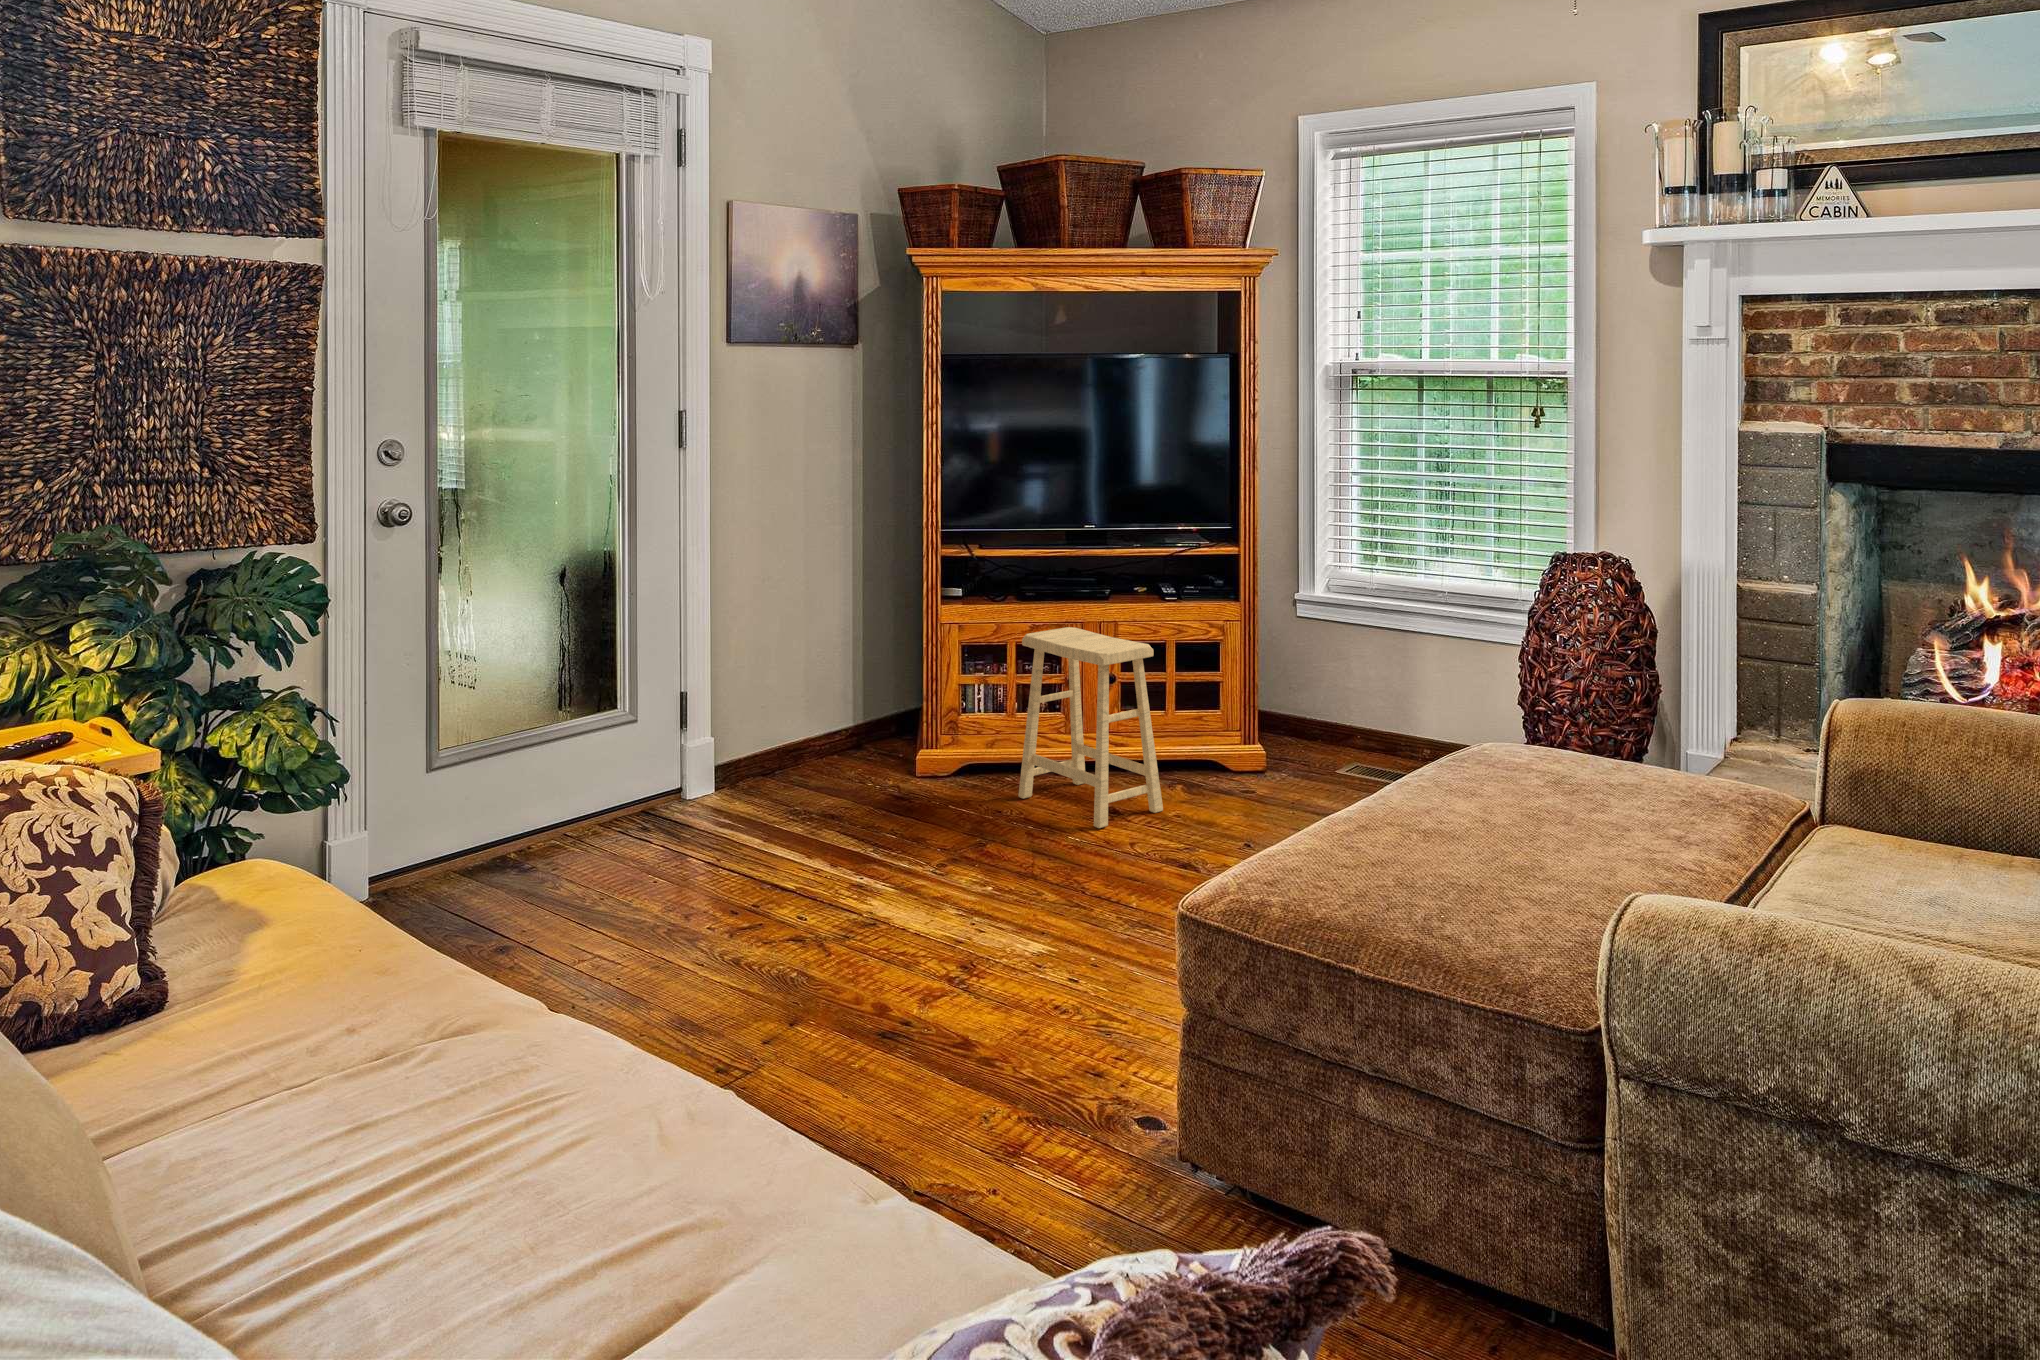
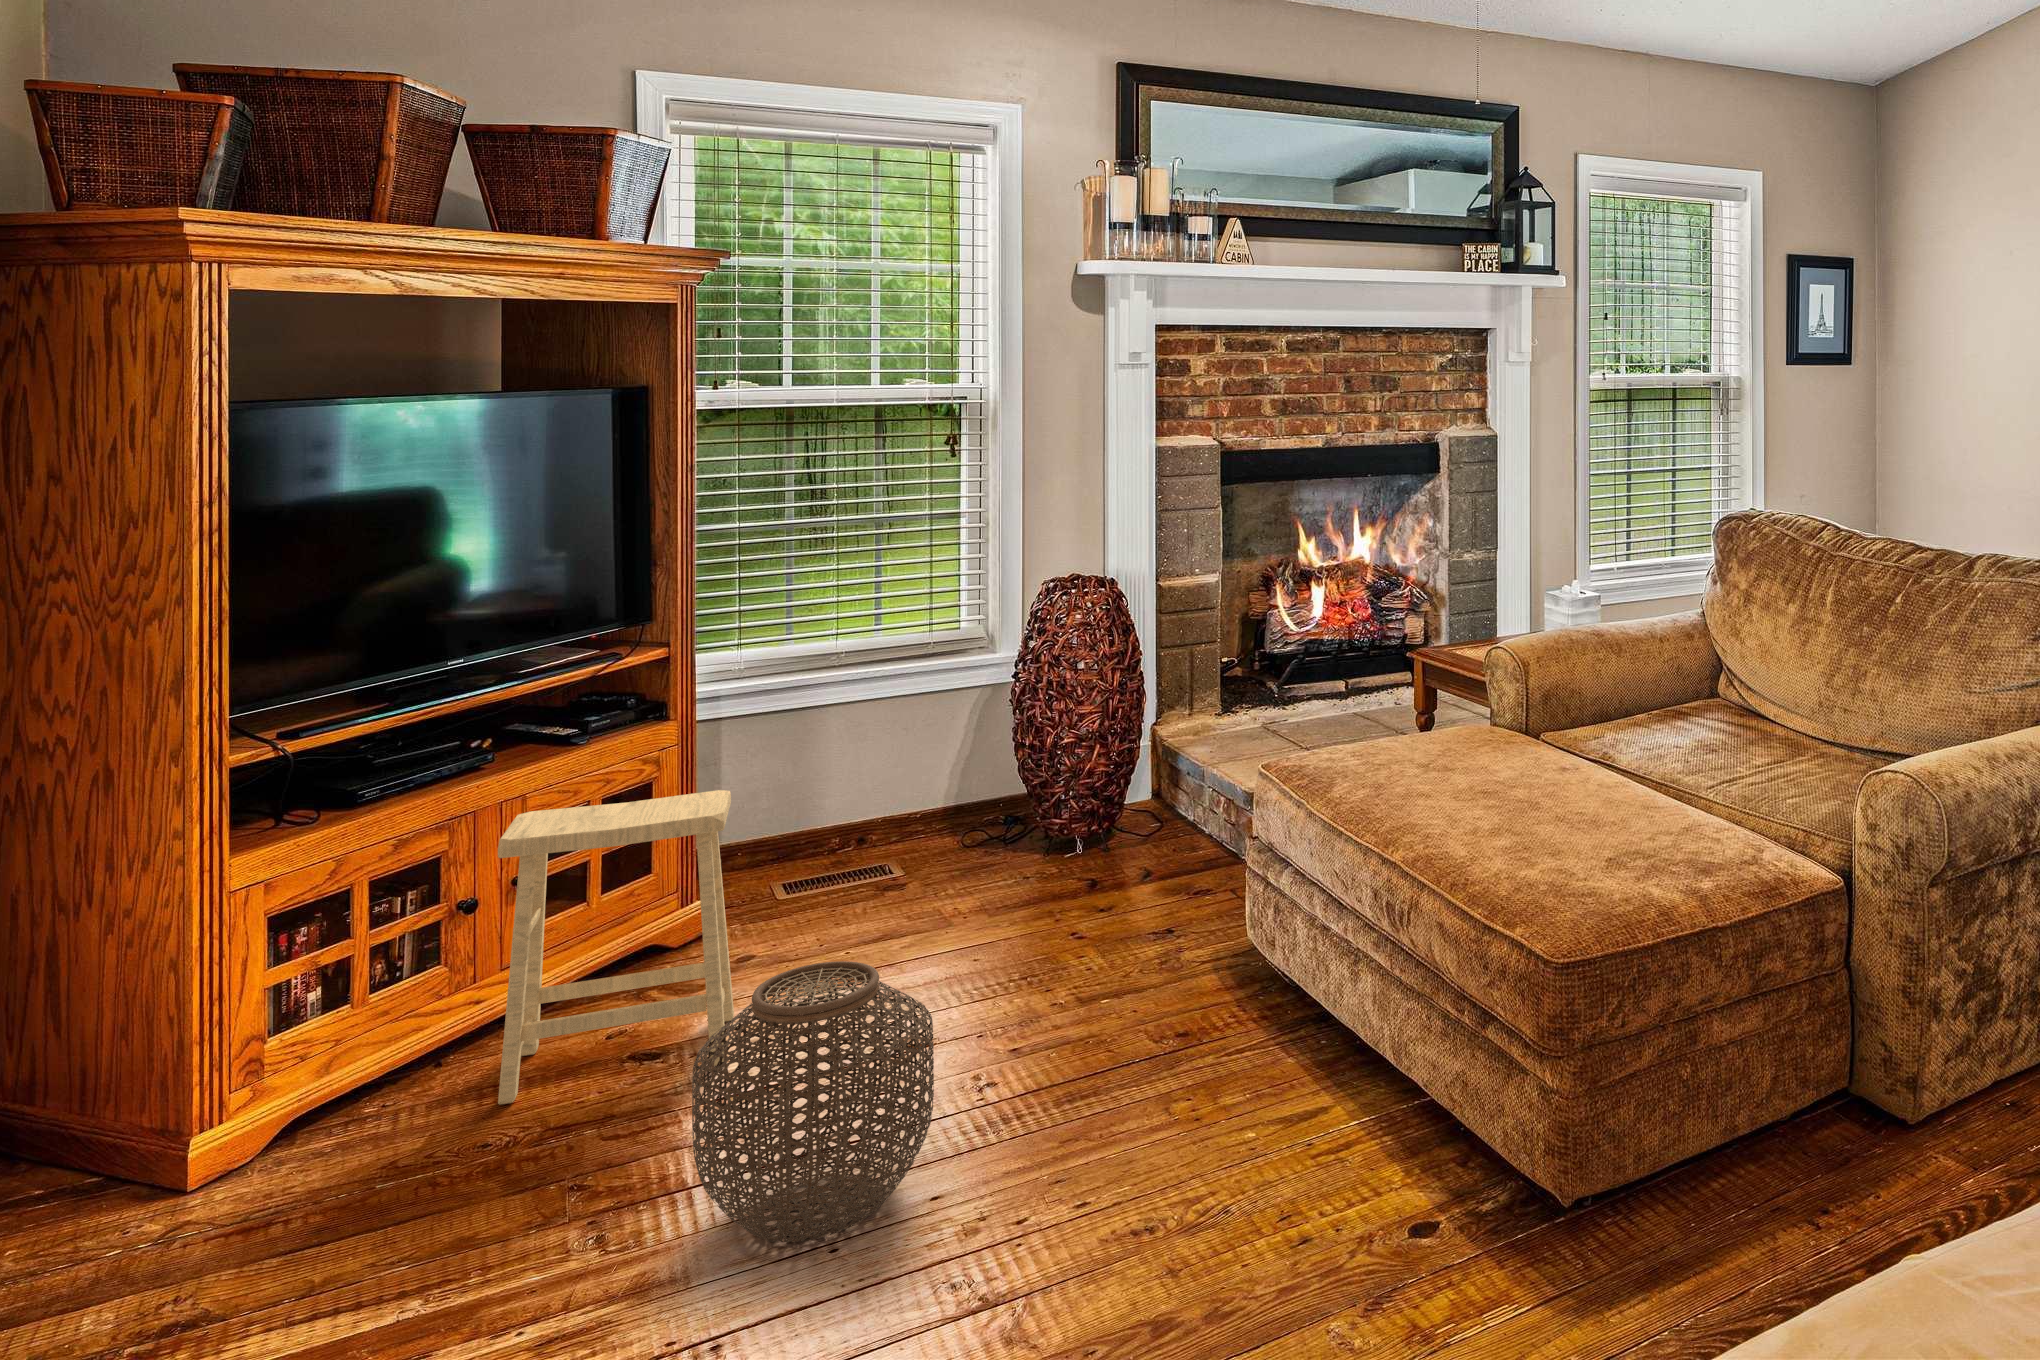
woven basket: none [884,743,1030,919] -> present [692,961,934,1242]

